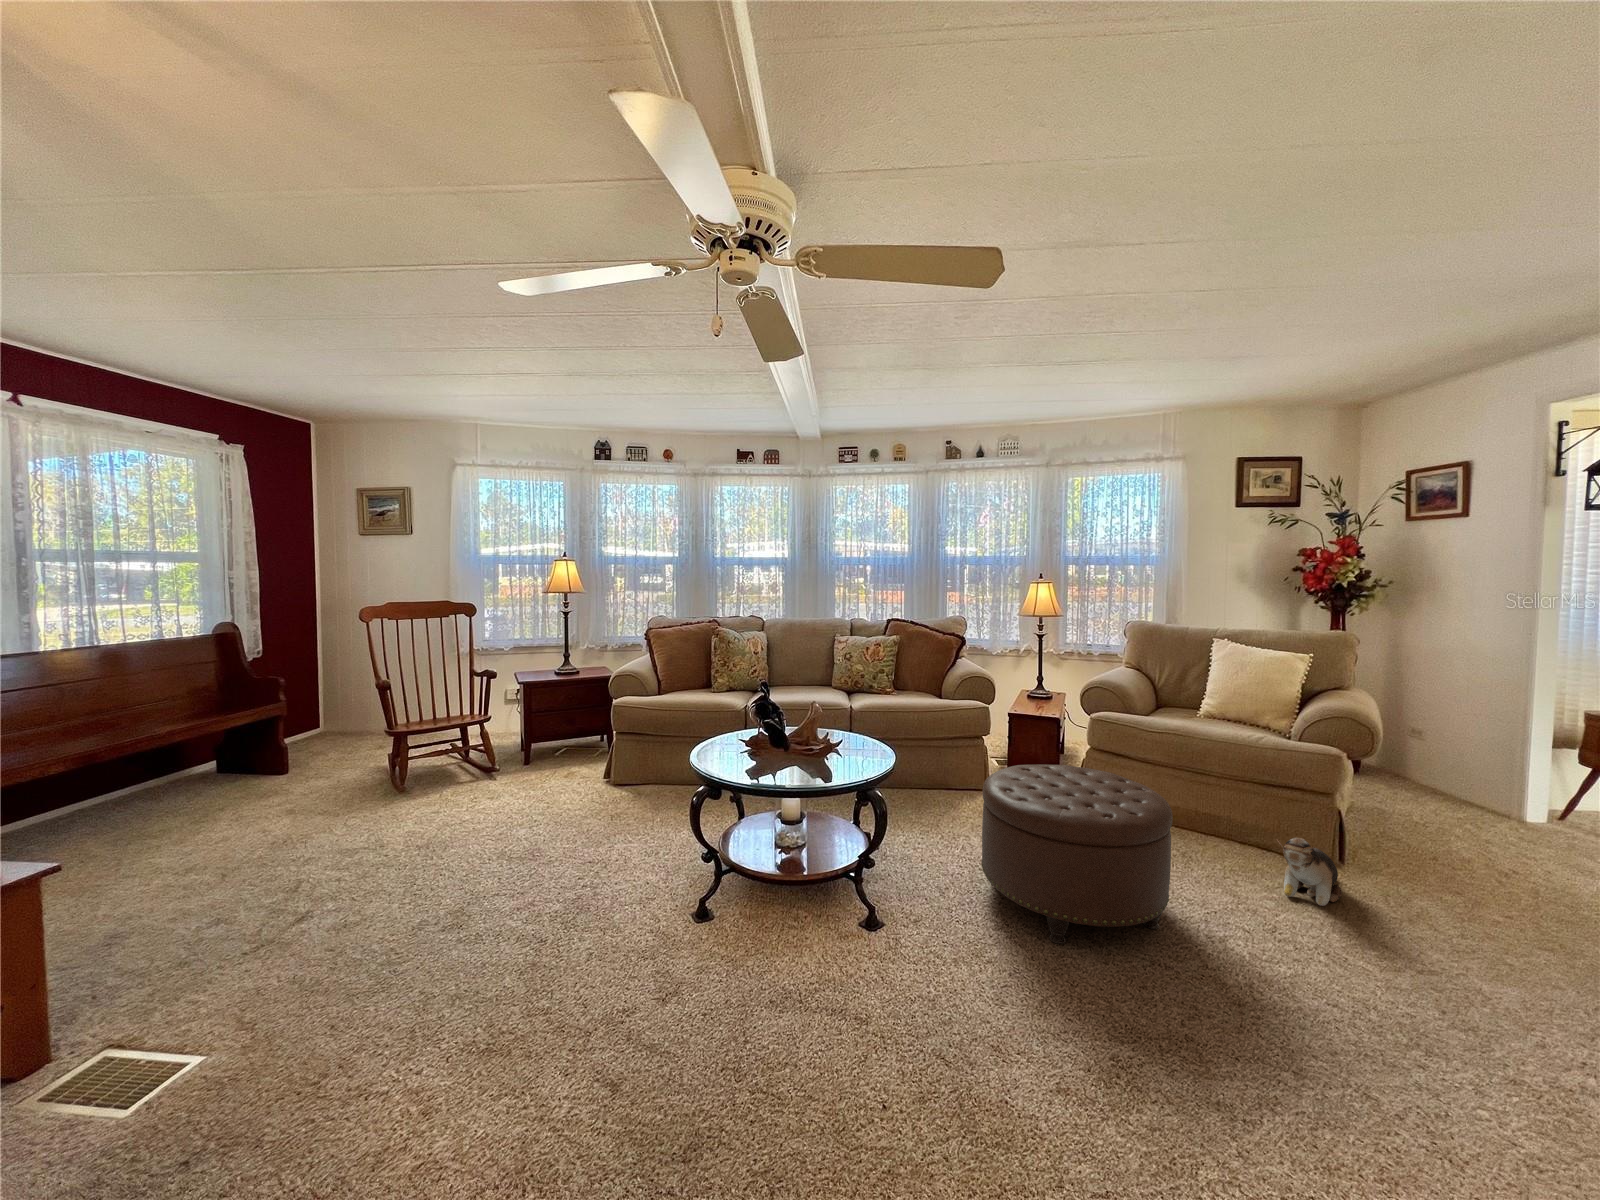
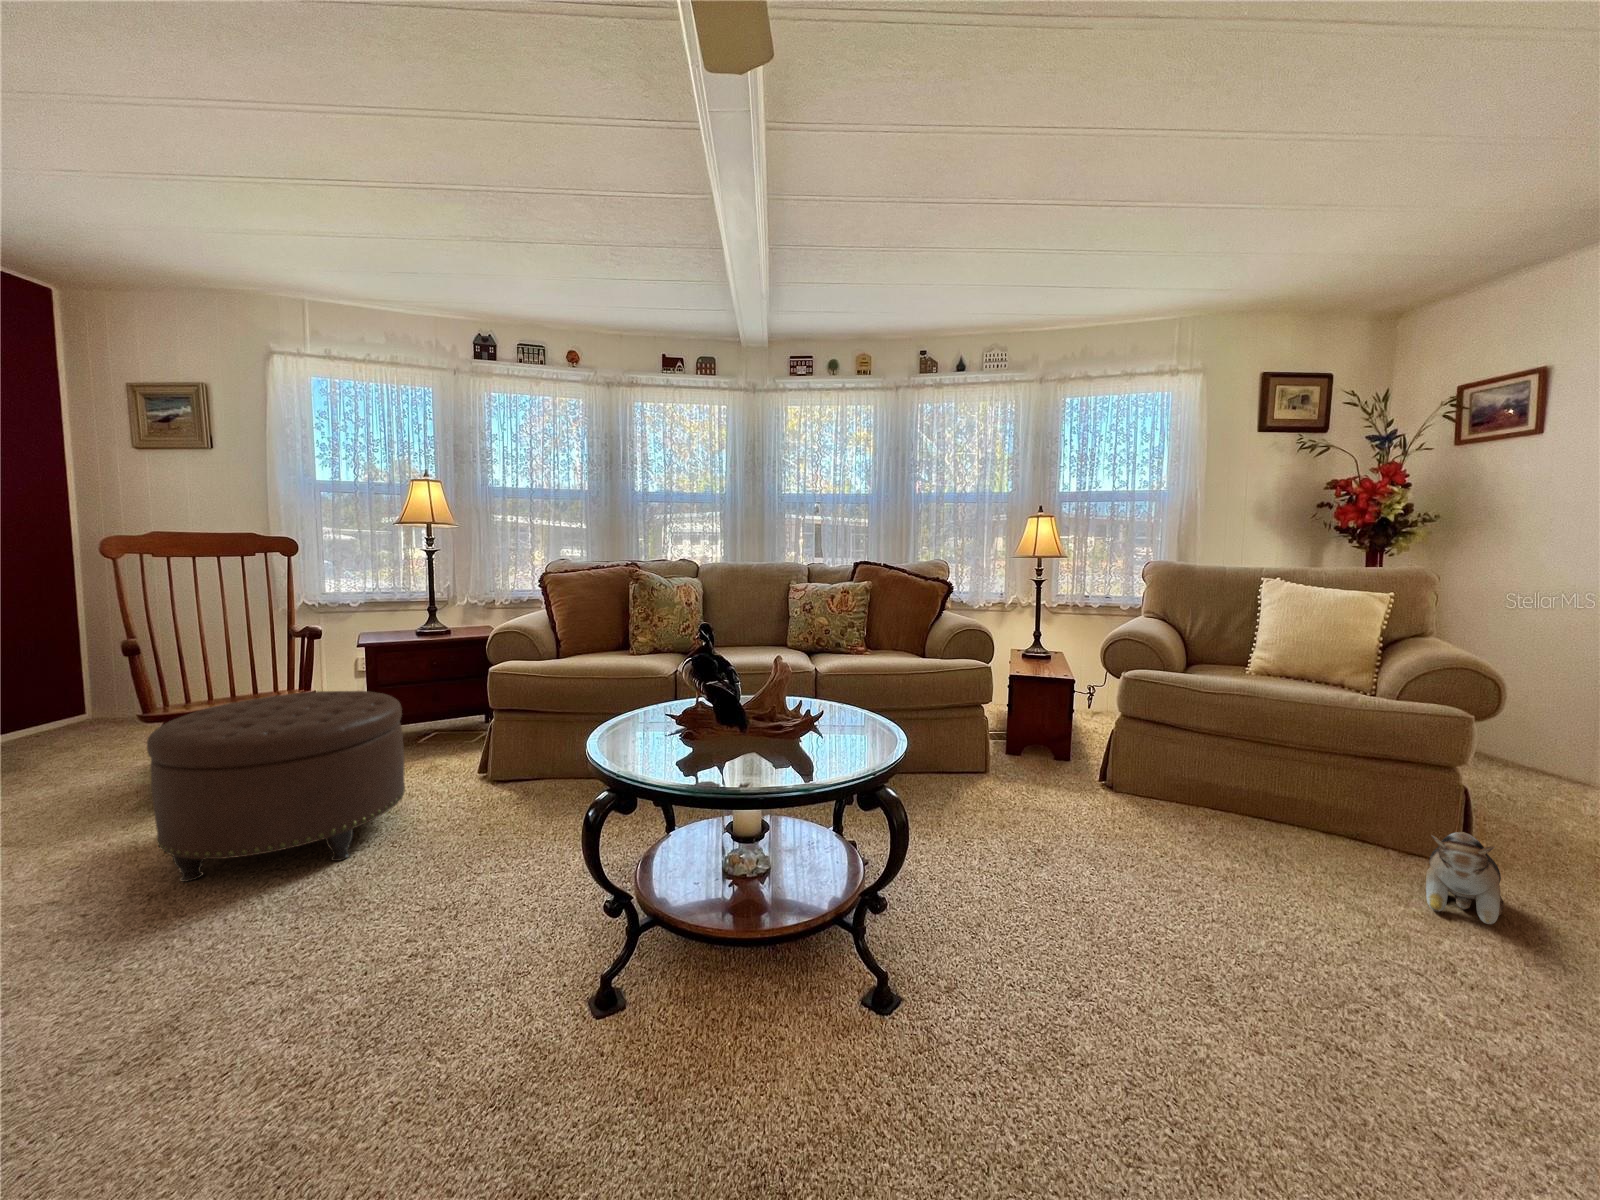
ottoman: present [981,764,1173,944] -> present [147,691,405,882]

